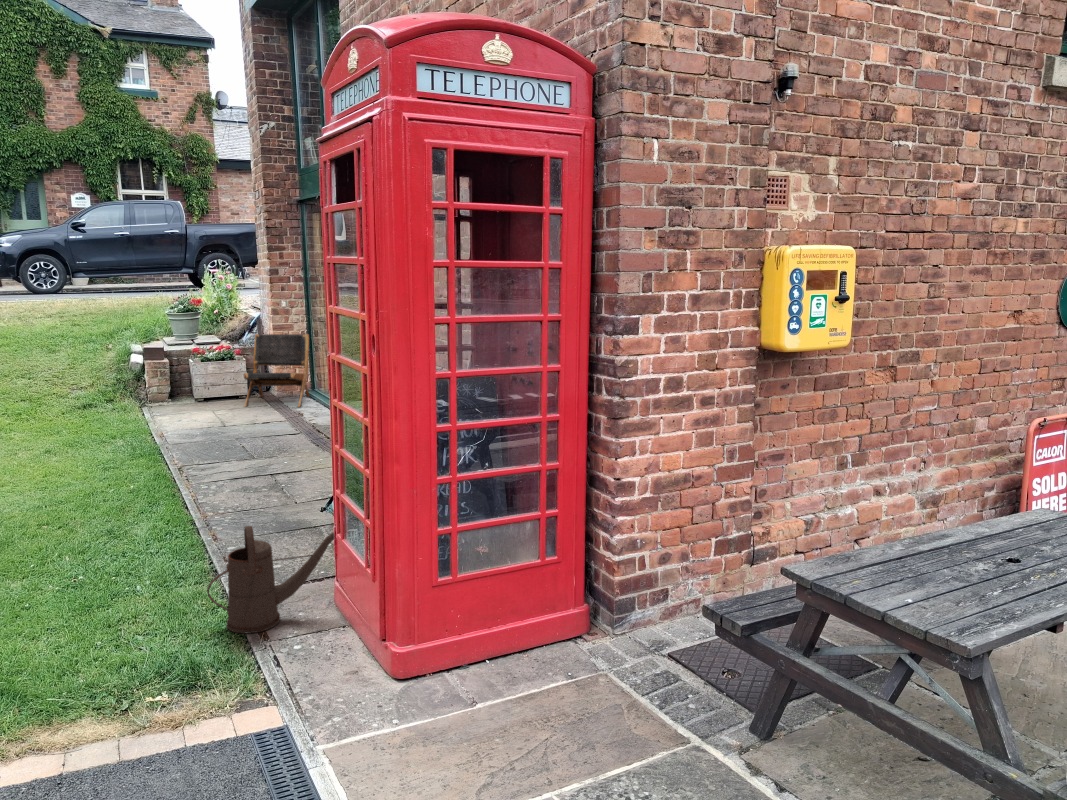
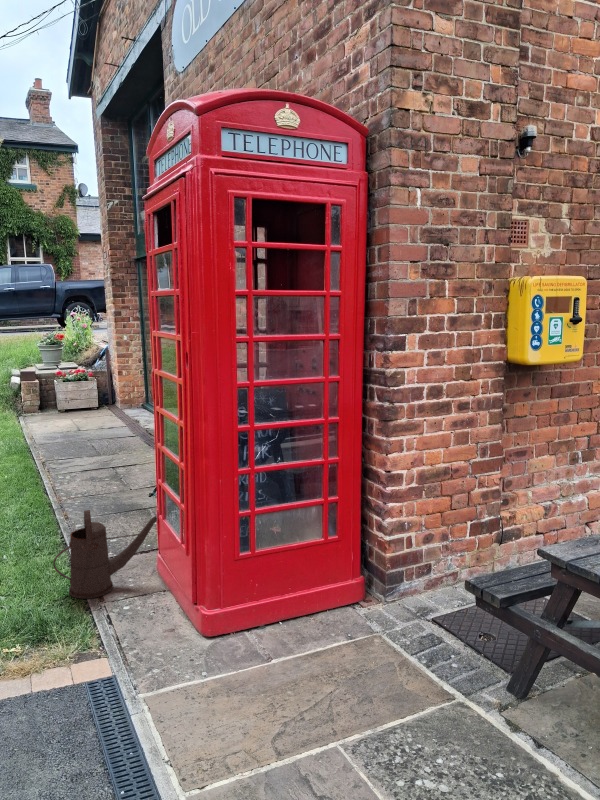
lounge chair: present [244,334,309,407] -> none [95,361,147,418]

